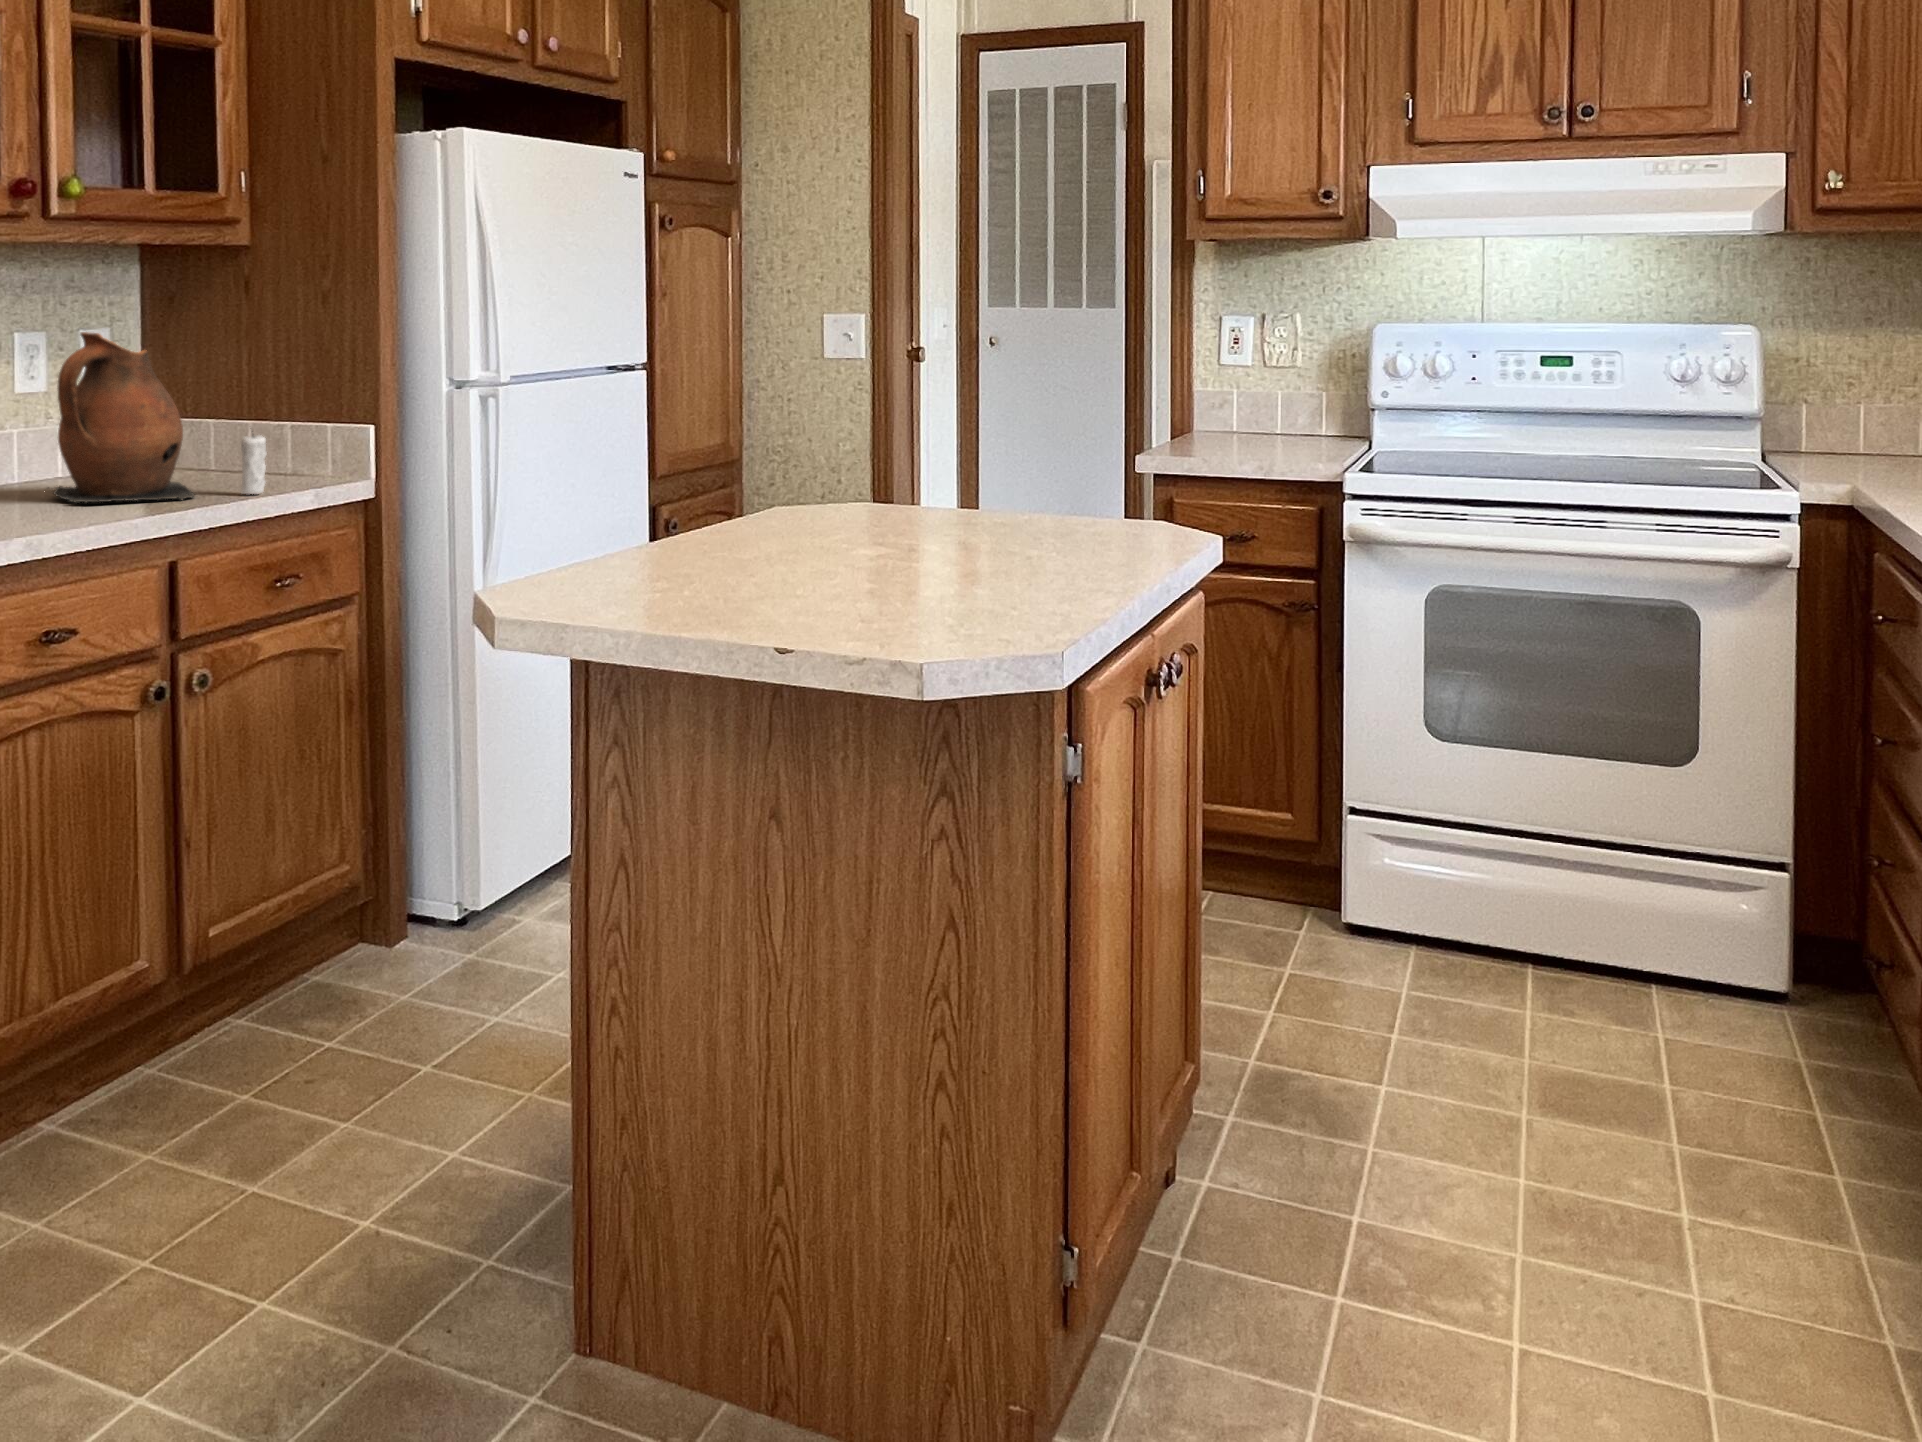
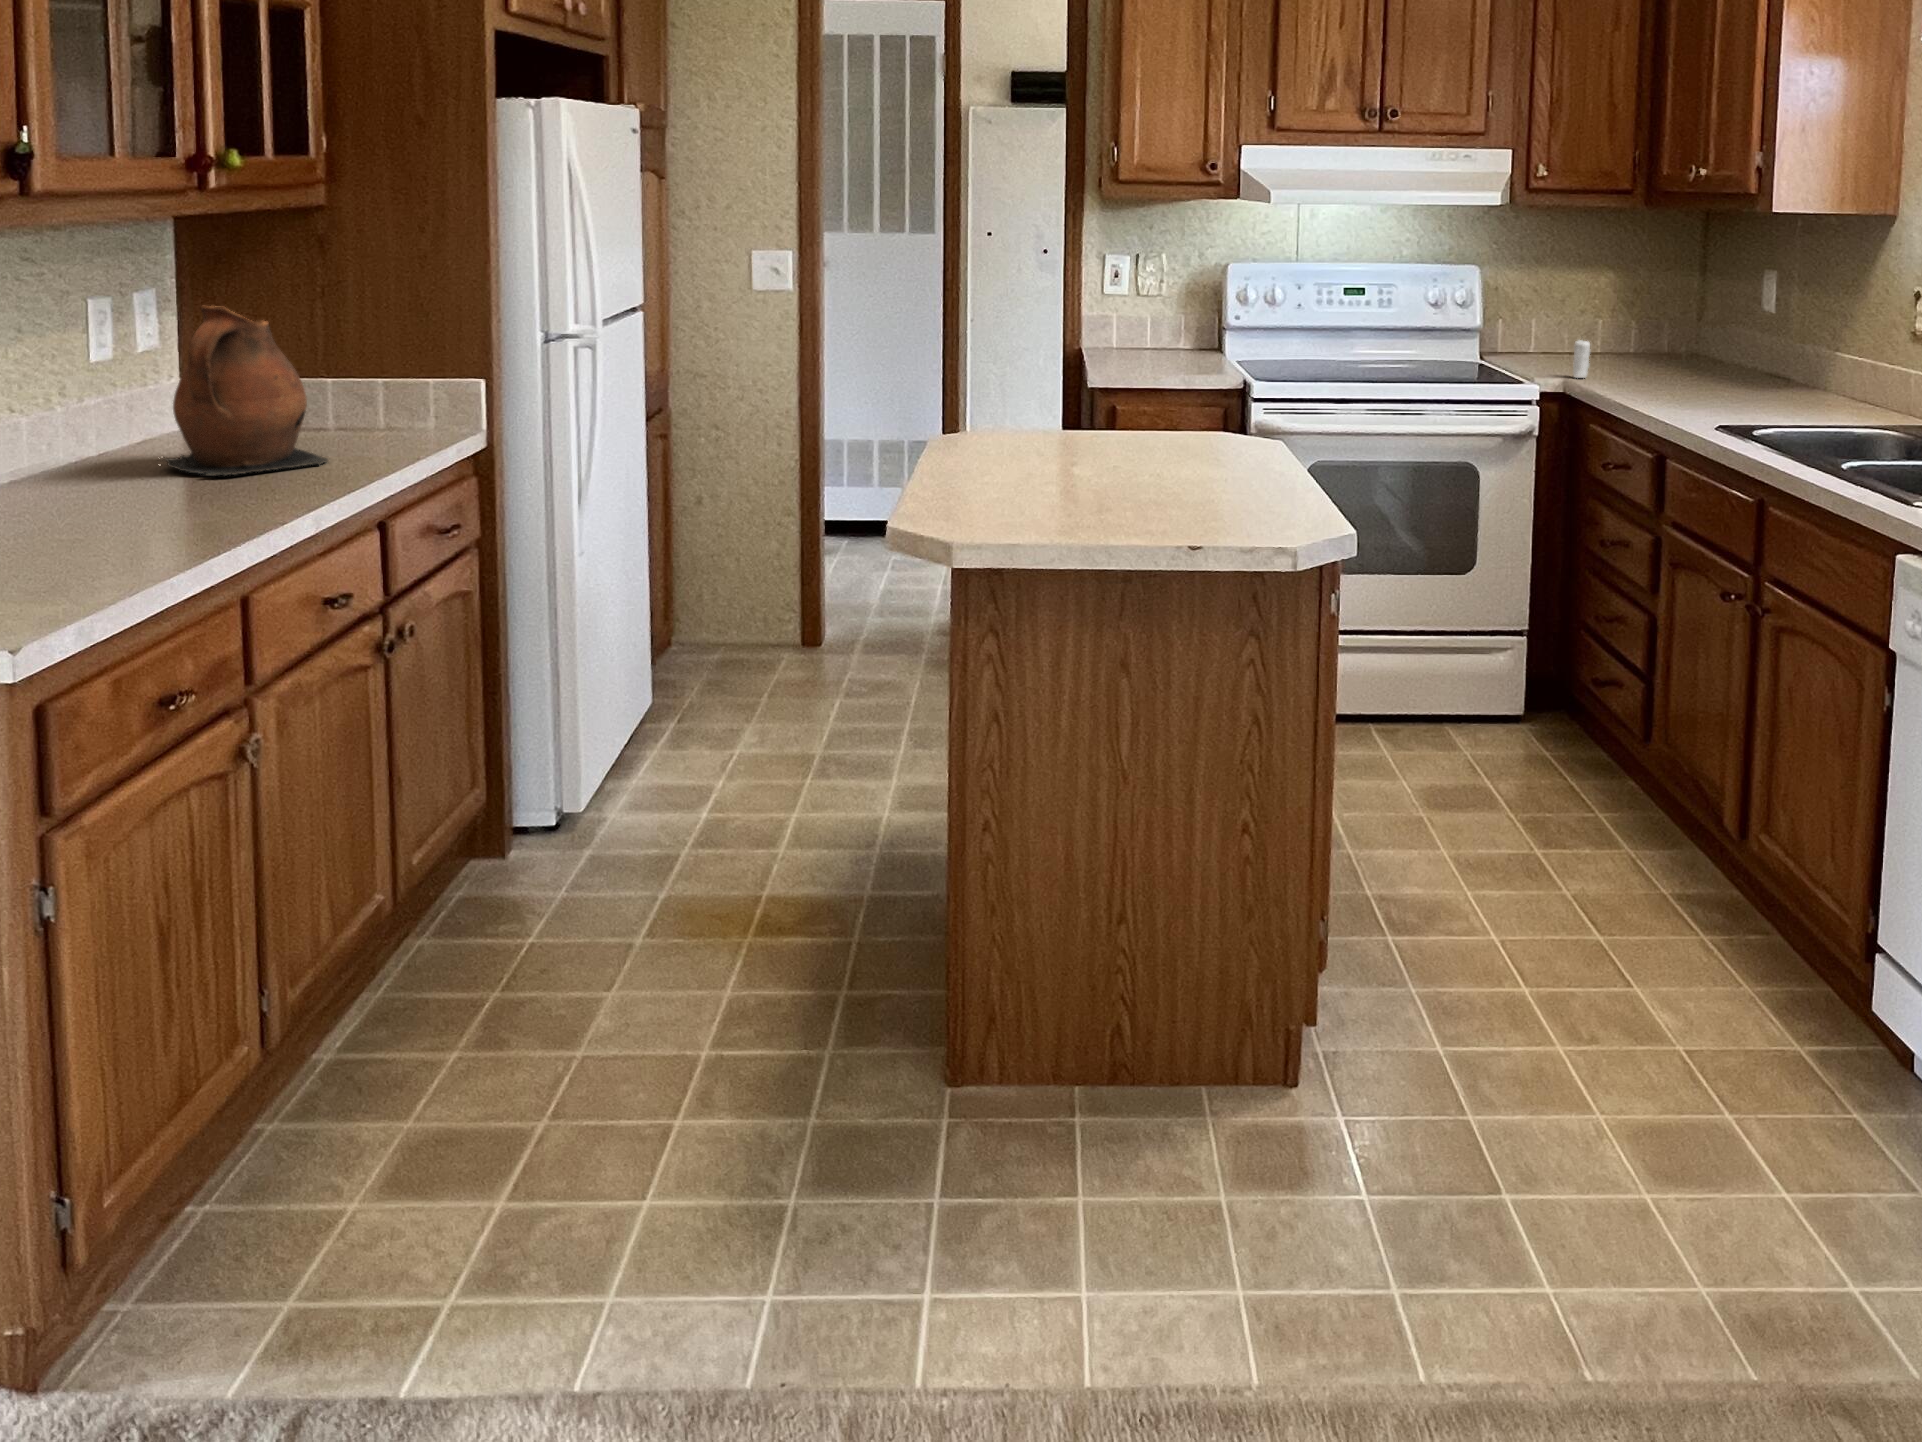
candle: present [241,435,267,494] -> present [1573,340,1590,378]

